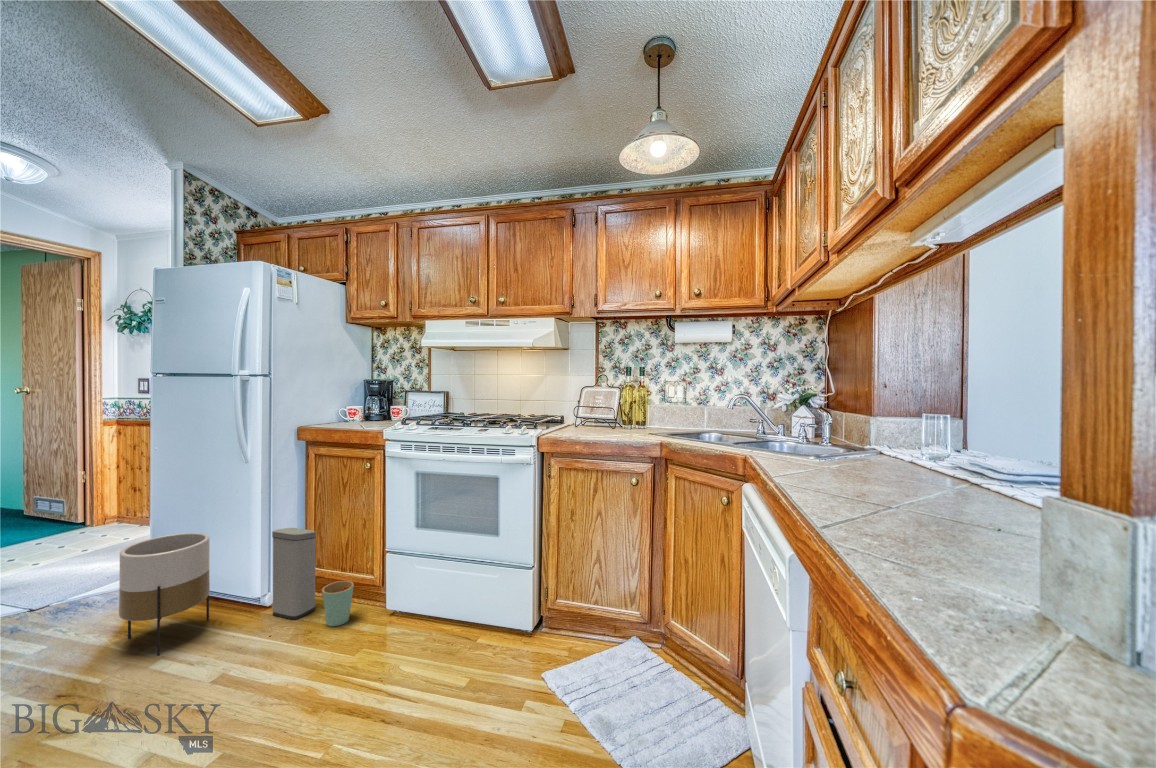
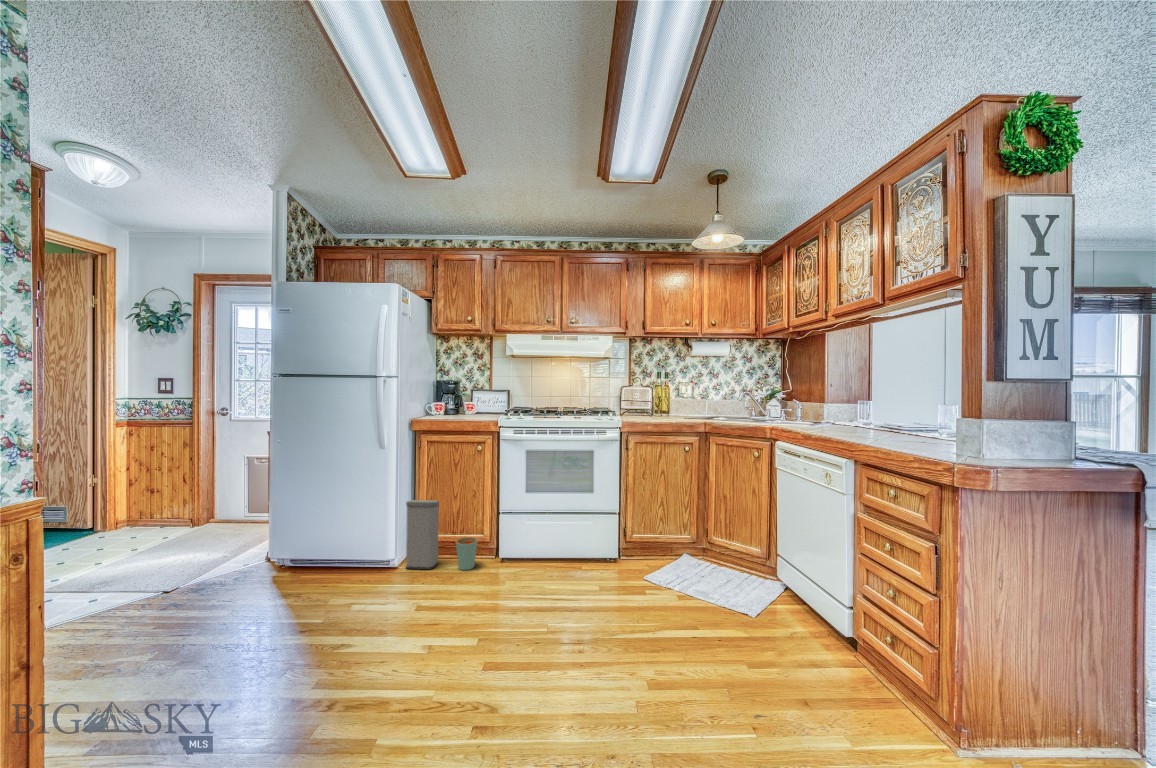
planter: present [119,533,210,655] -> none [303,506,366,598]

